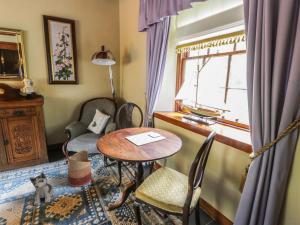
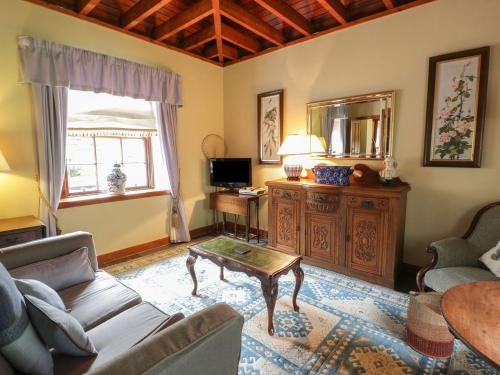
plush toy: present [30,172,55,205] -> none [345,293,377,343]

